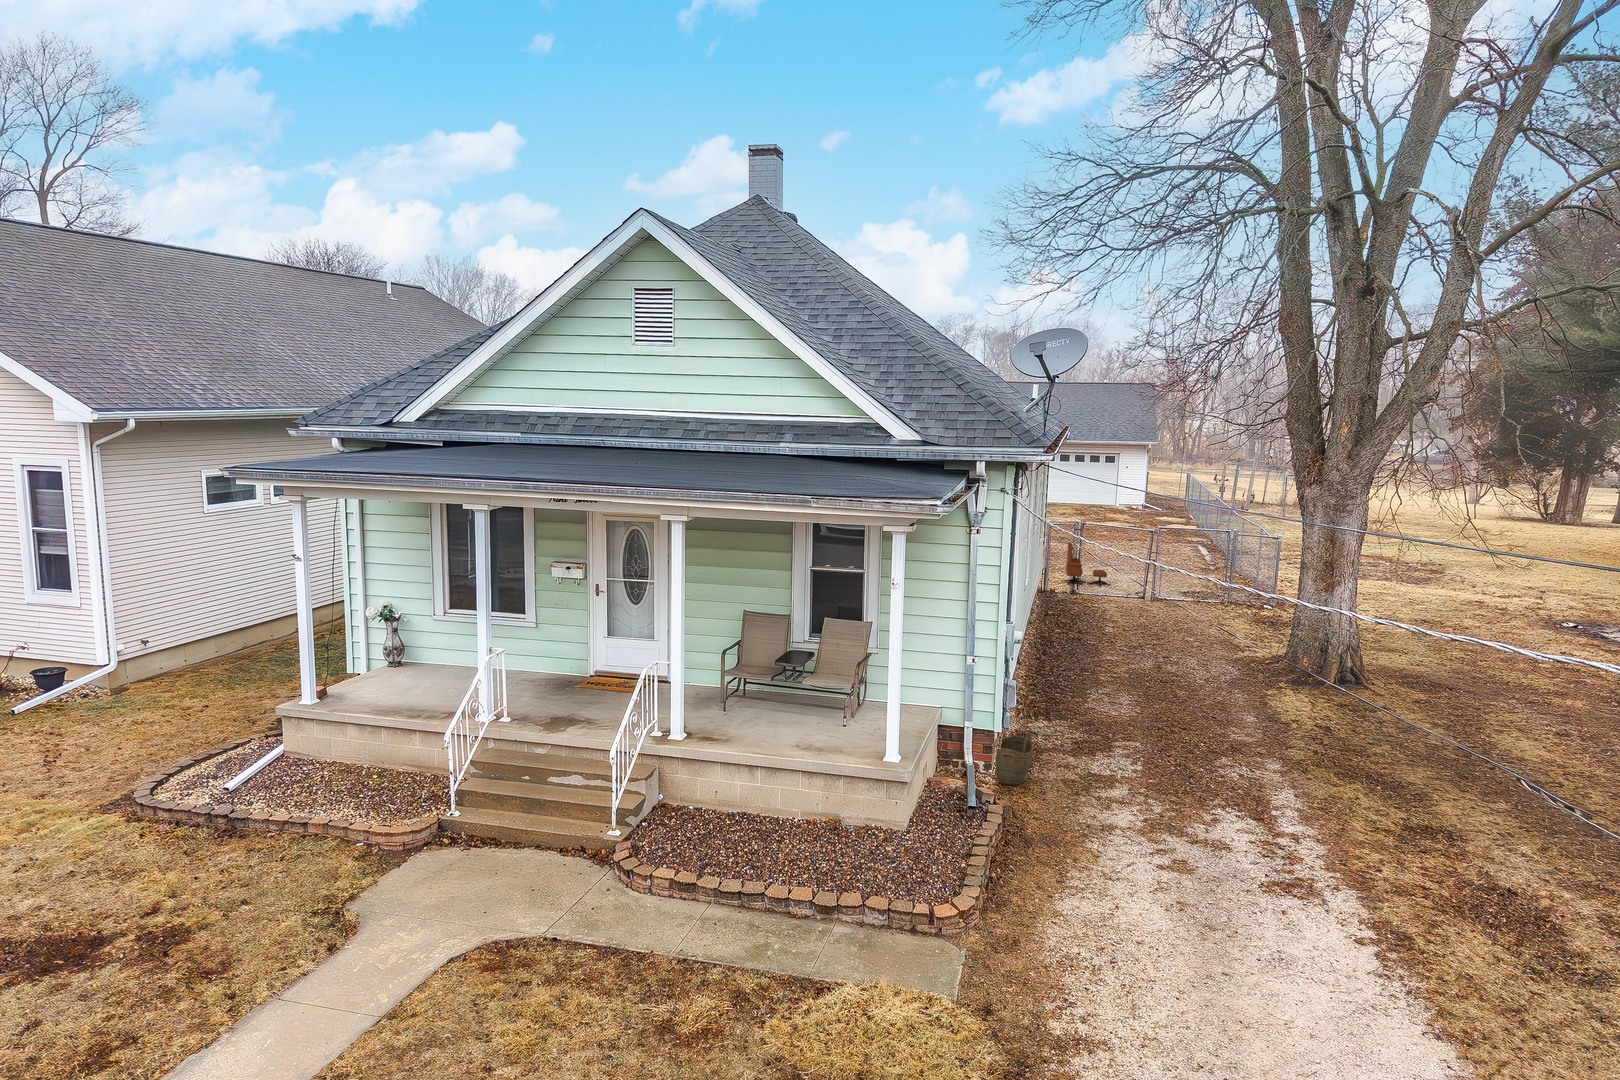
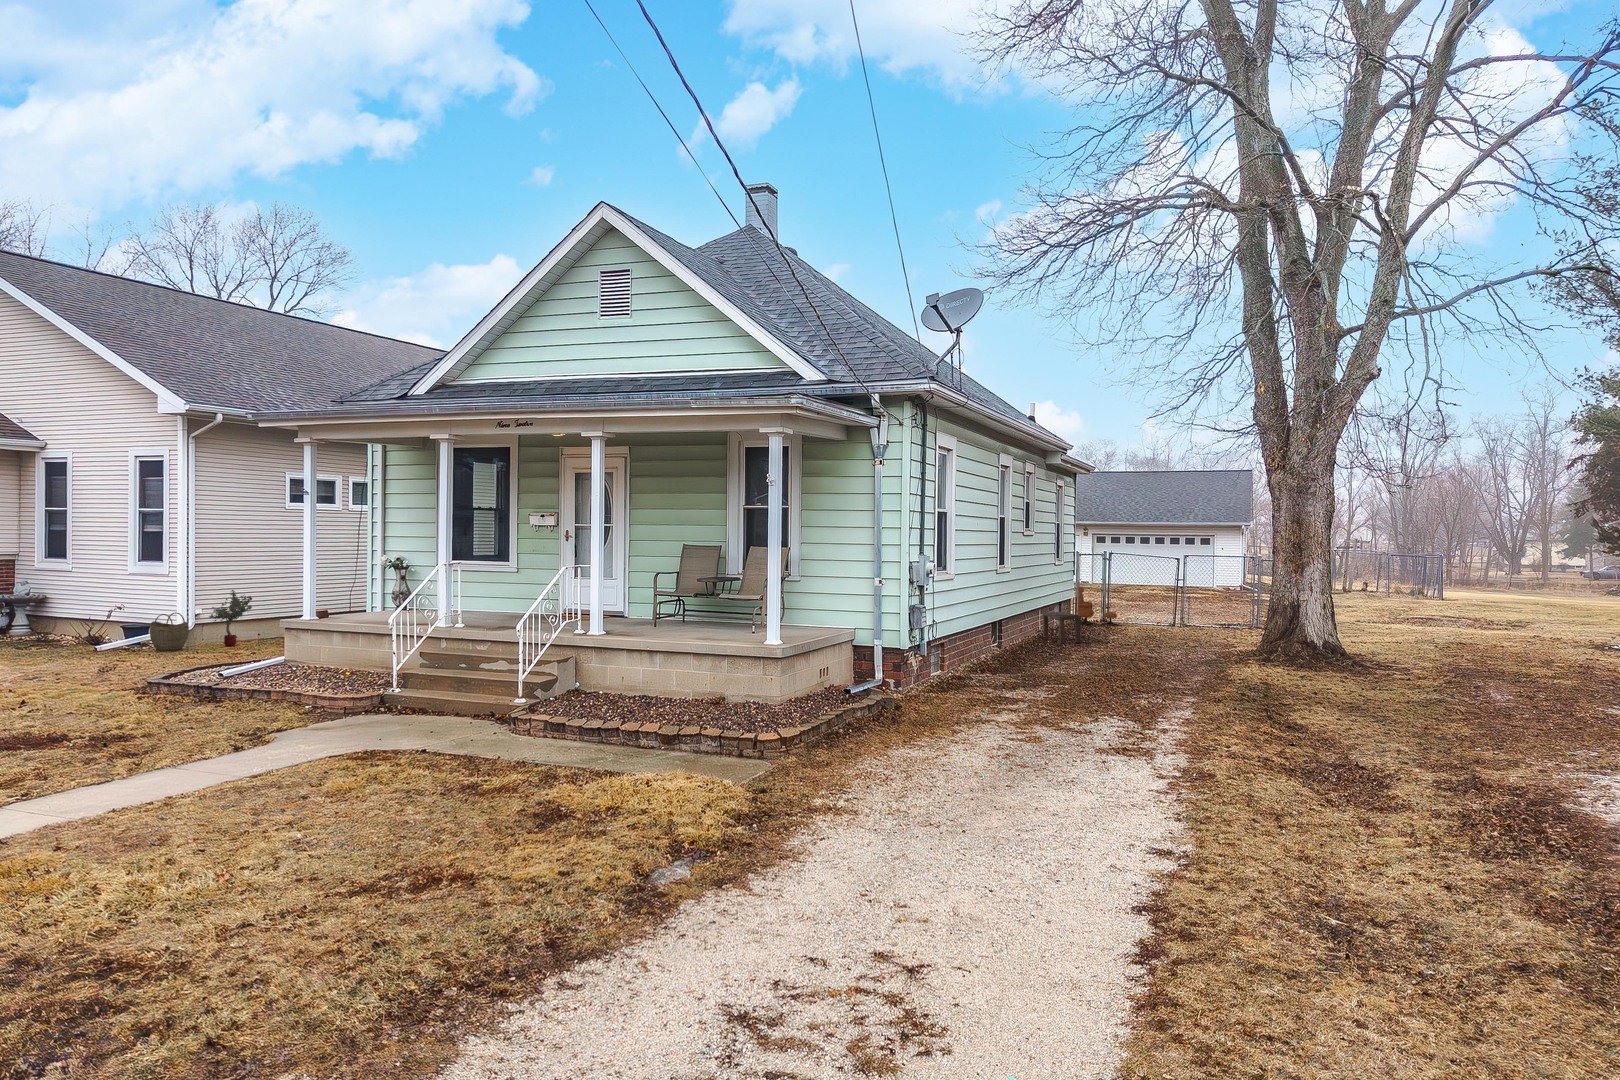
bench: none [1050,590,1095,629] -> present [1043,612,1081,643]
potted tree: none [137,619,186,686] -> present [209,590,252,646]
woven basket: present [995,733,1032,786] -> present [150,613,189,651]

